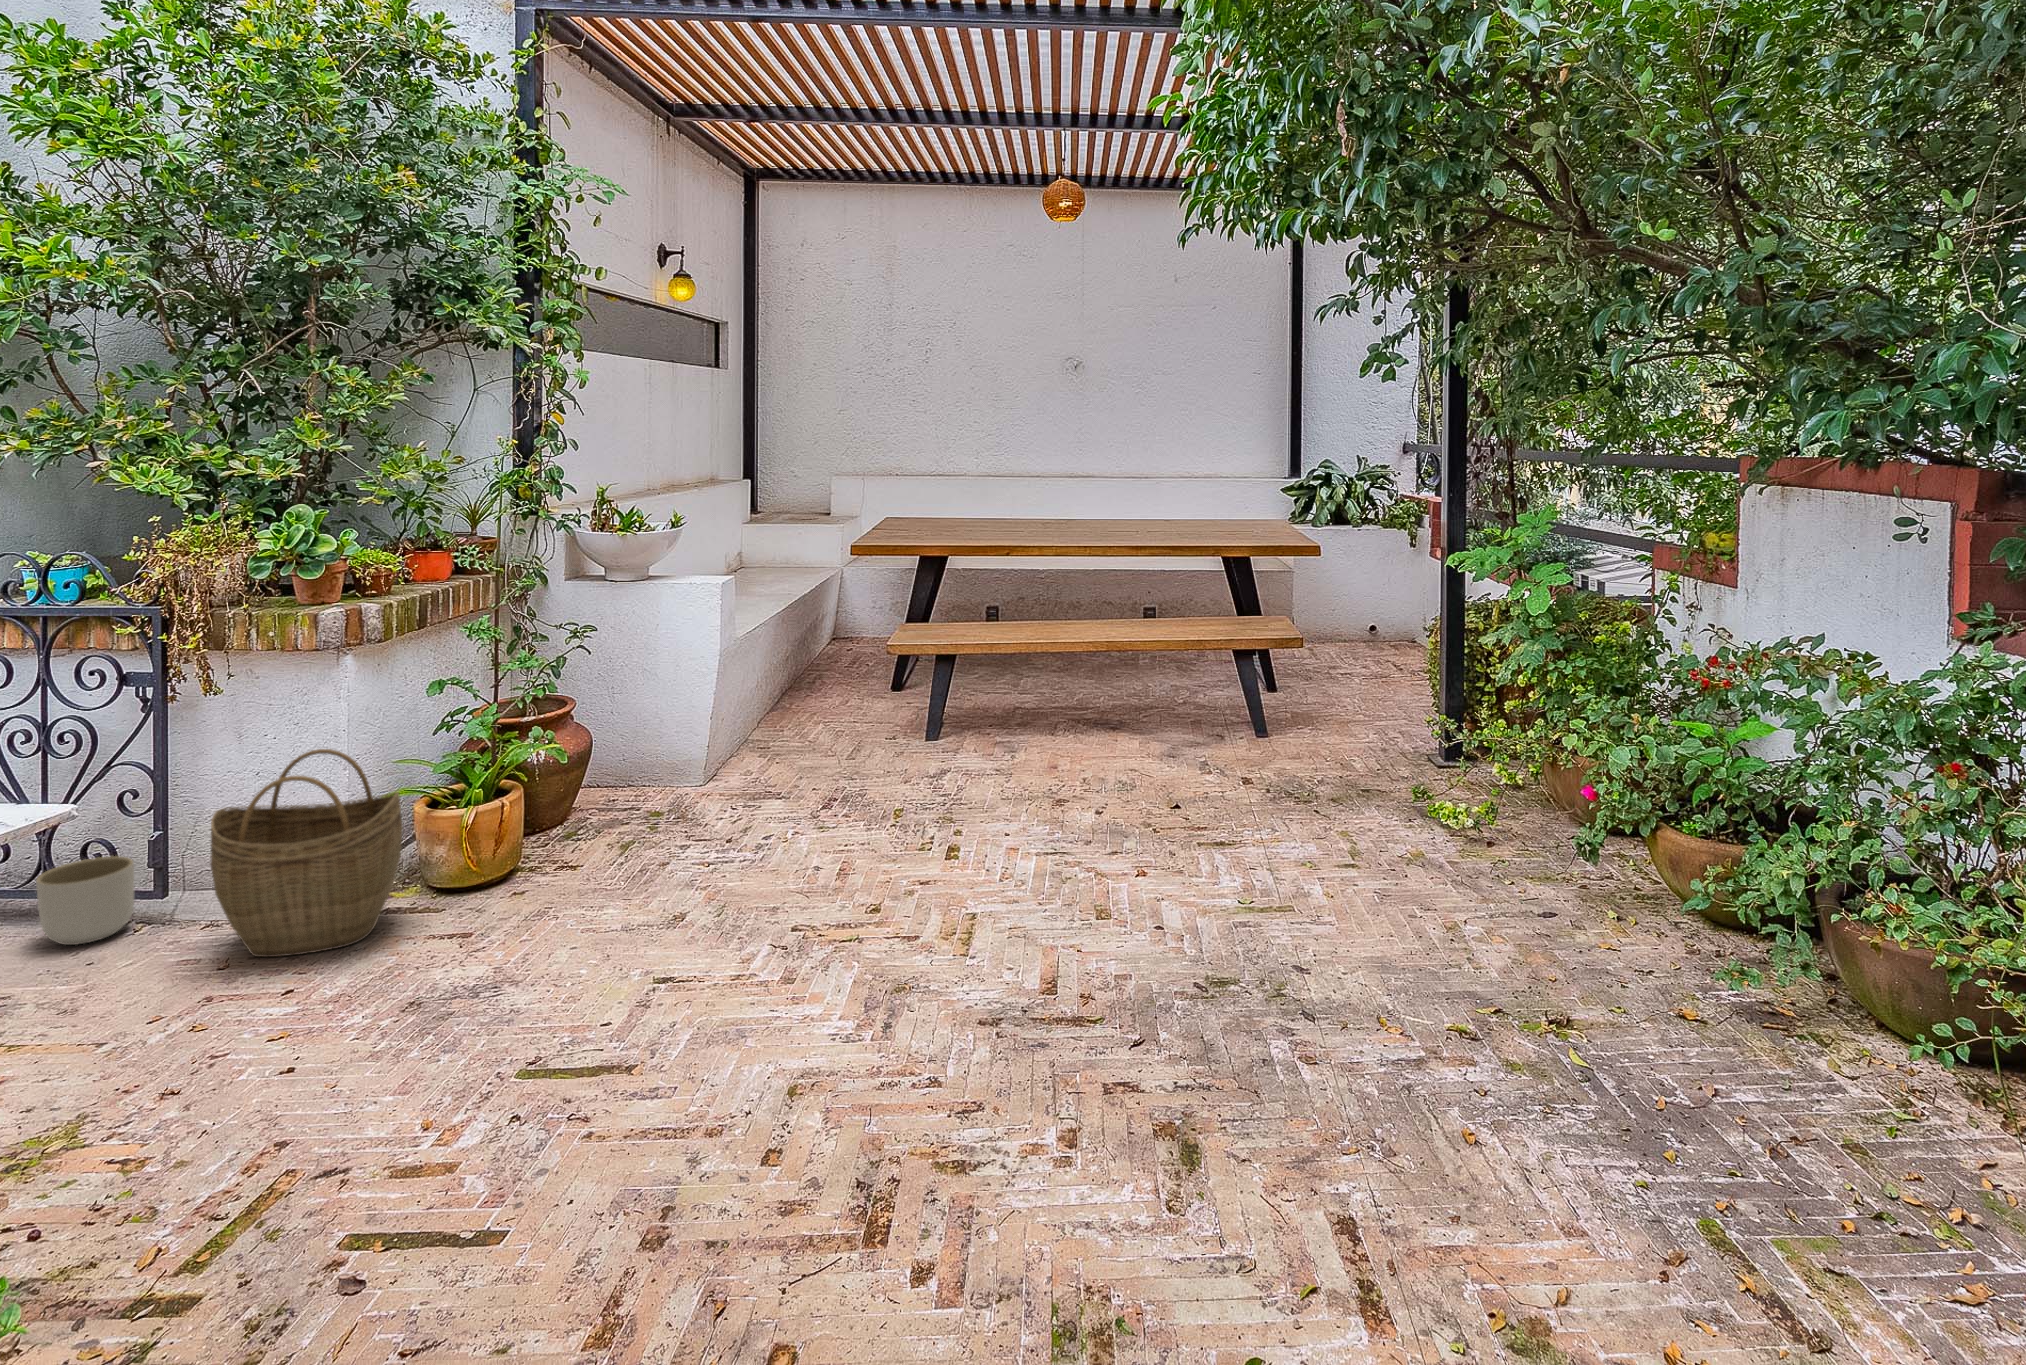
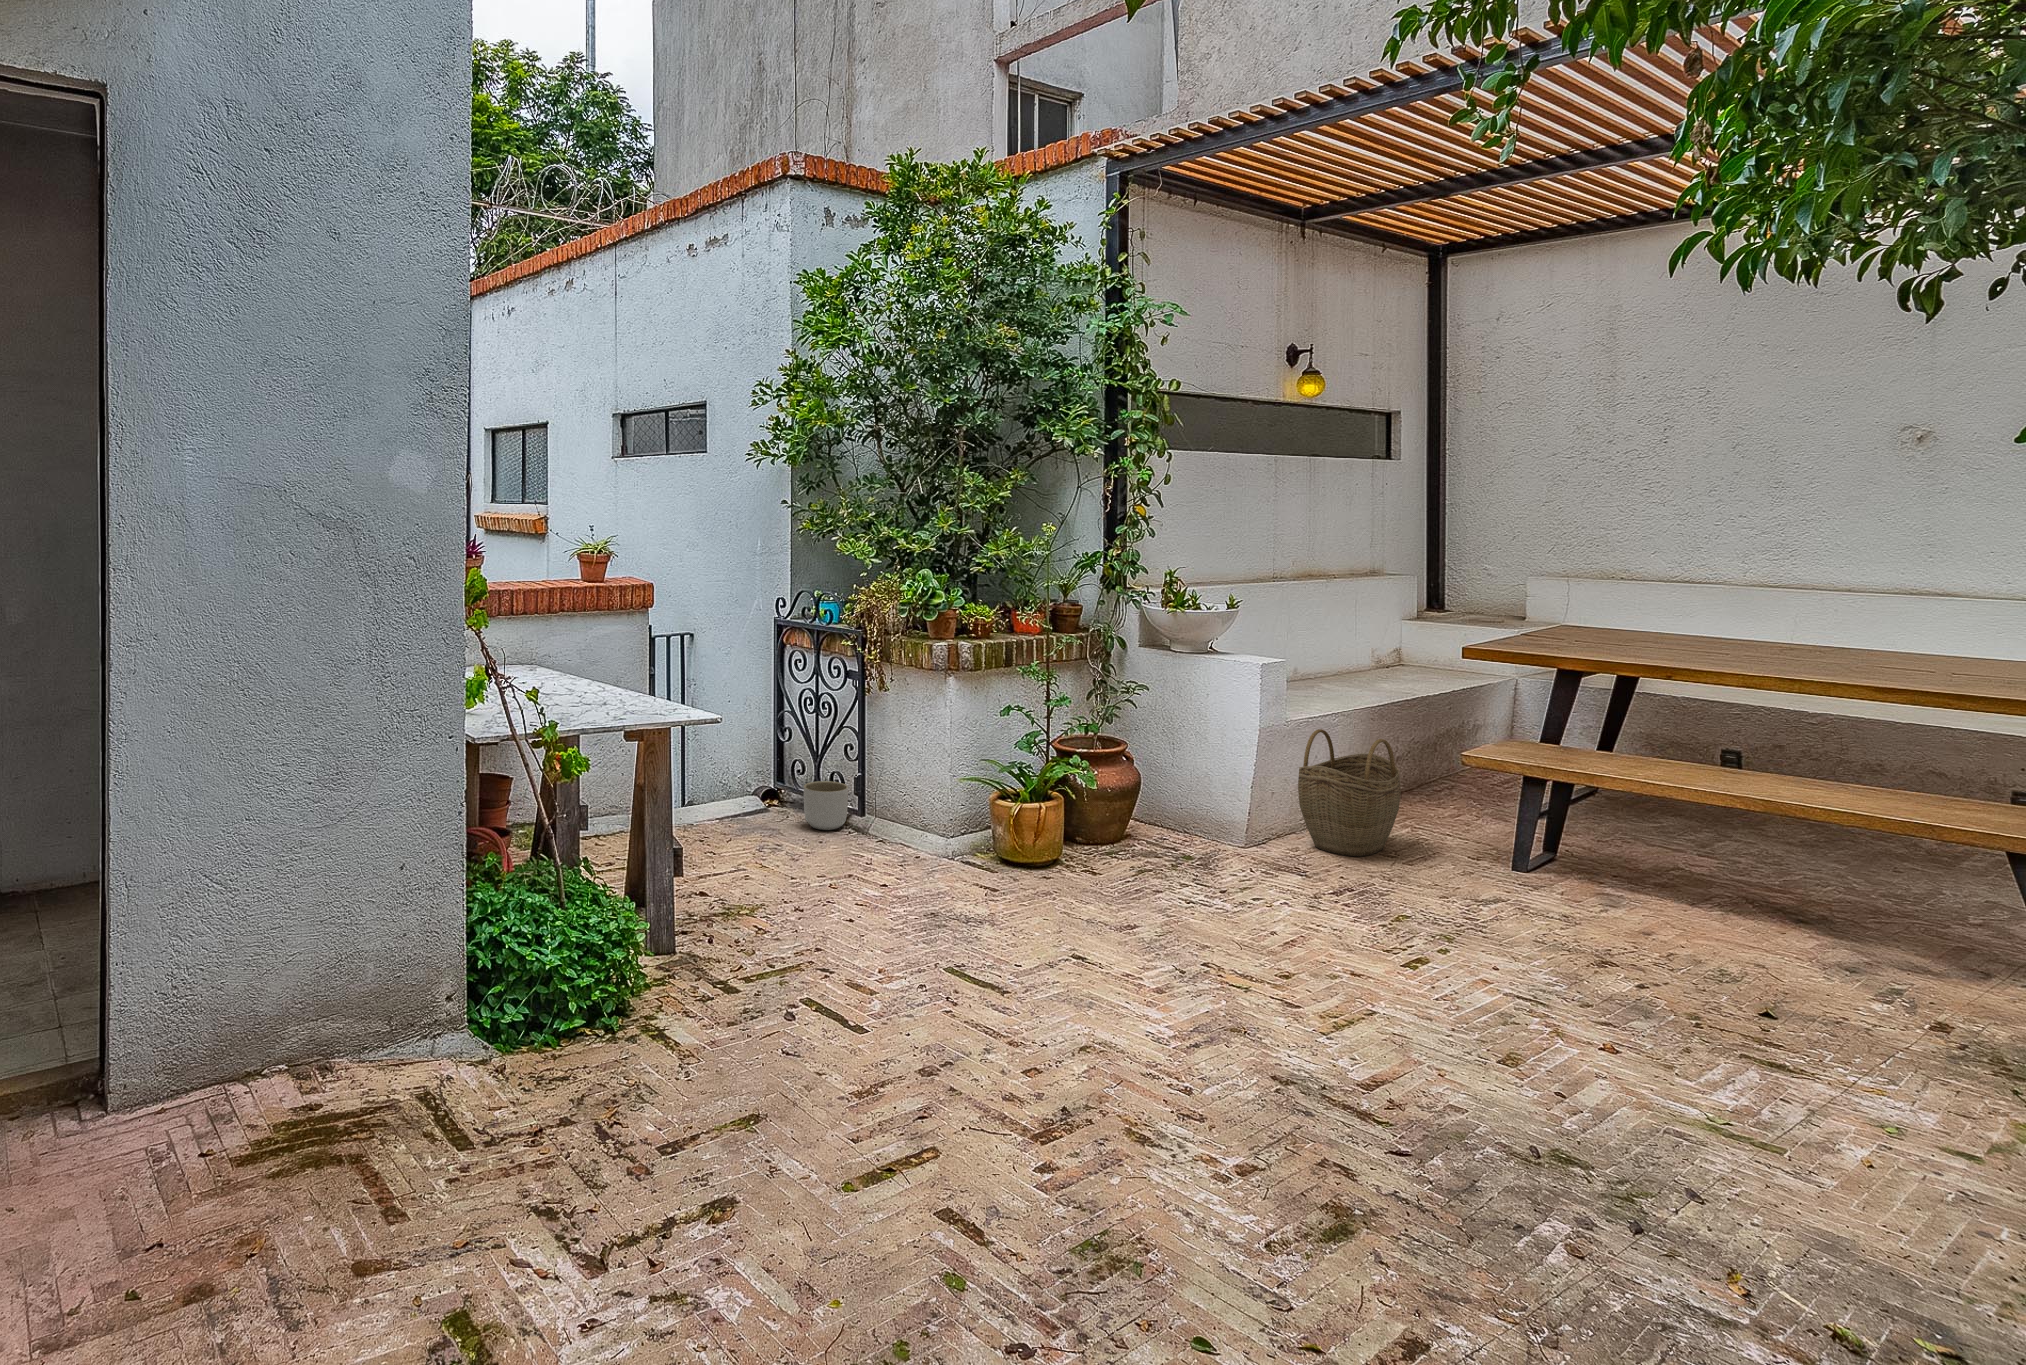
woven basket: present [211,749,403,957] -> present [1298,729,1401,856]

